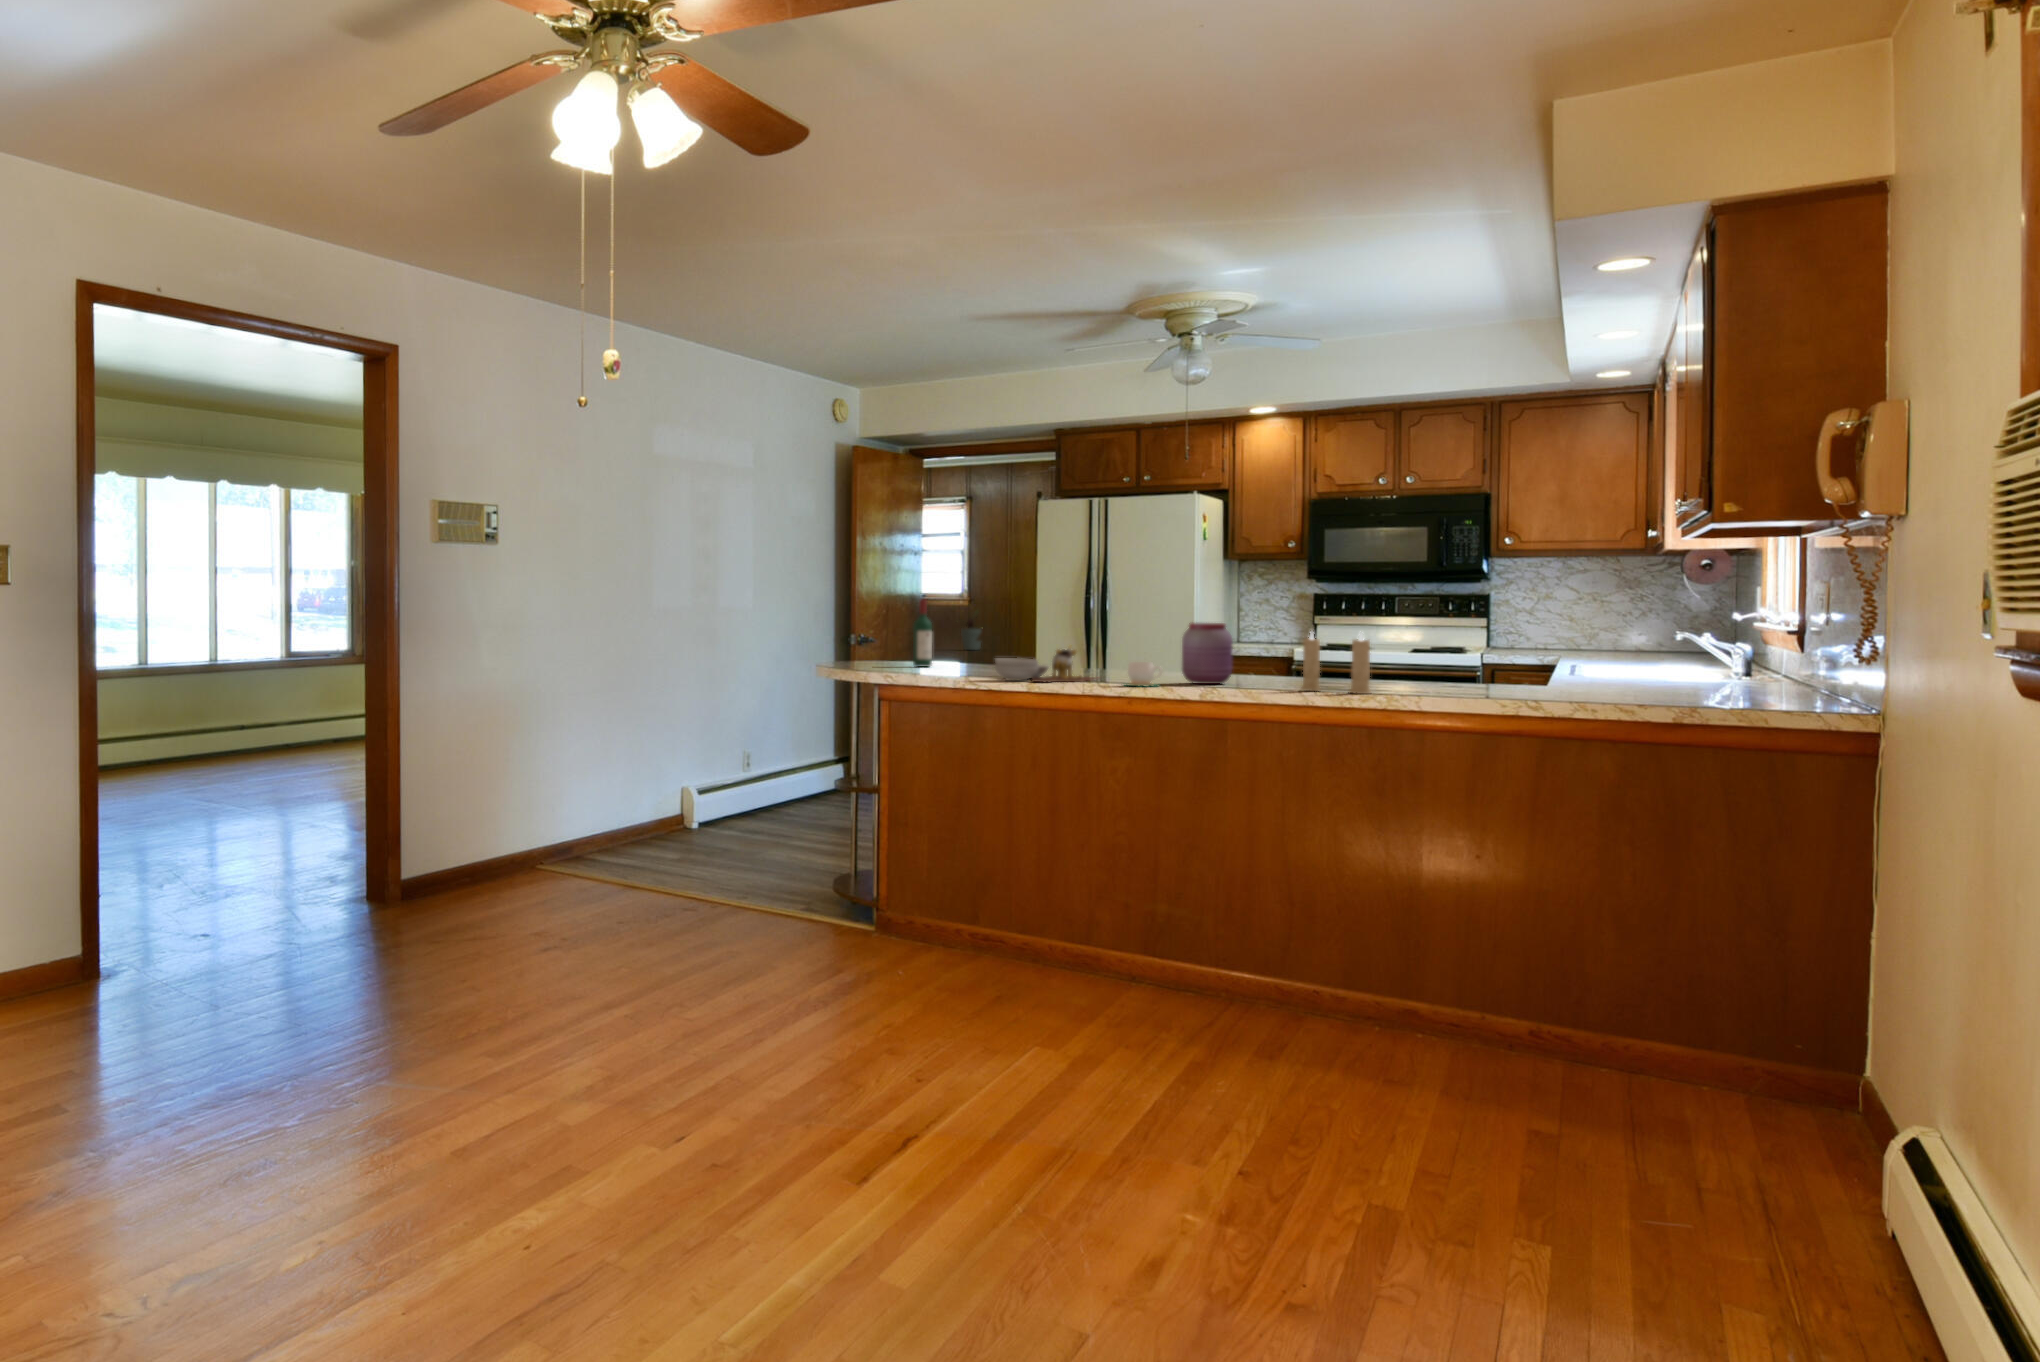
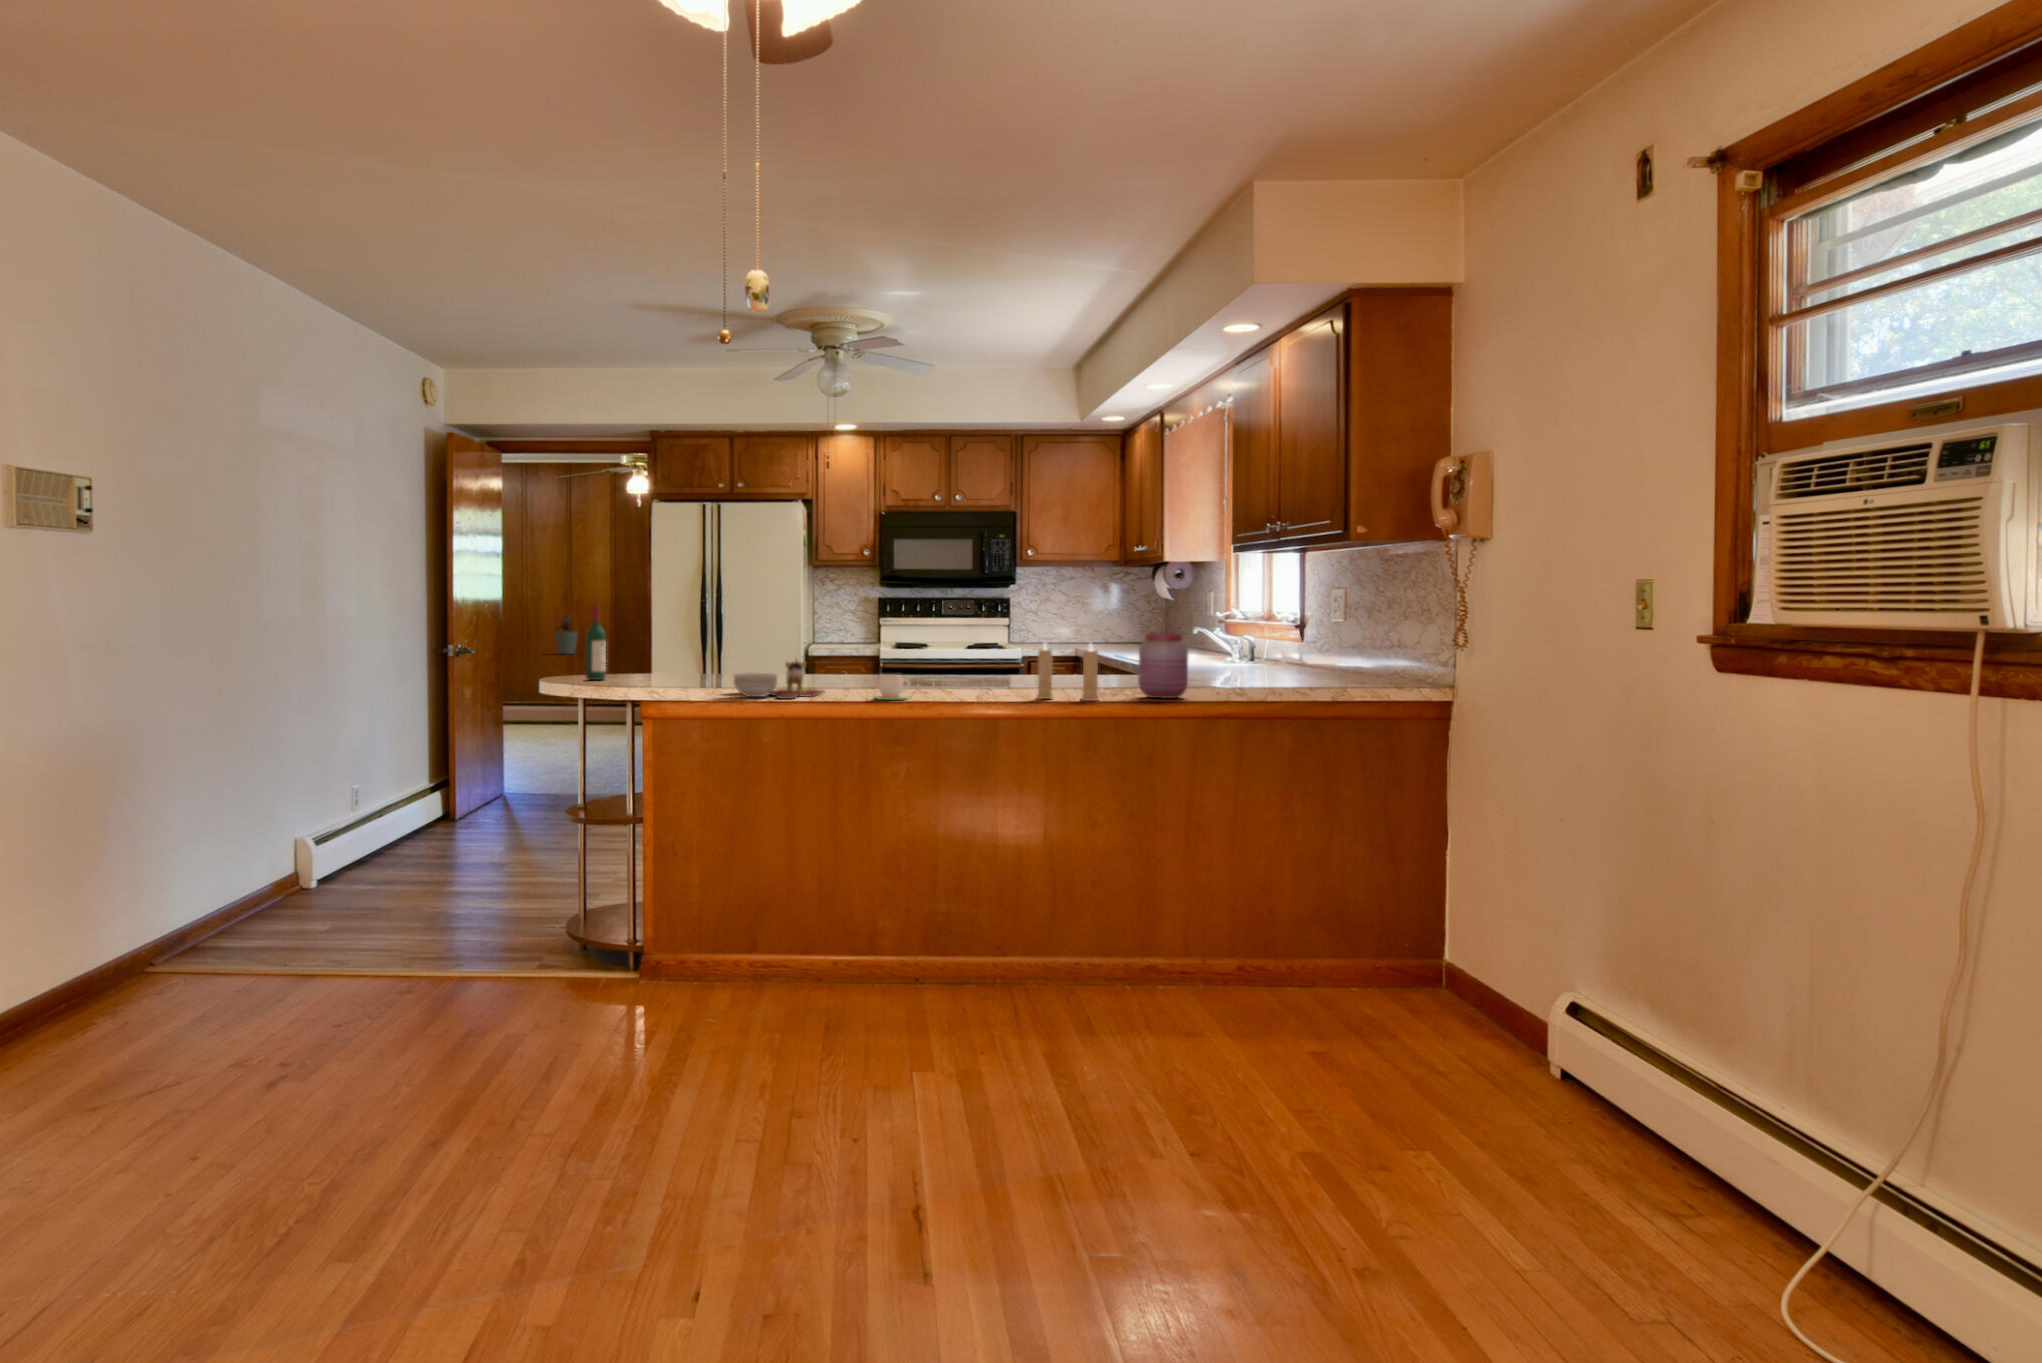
jar: present [1182,623,1233,684] -> present [1138,633,1188,698]

